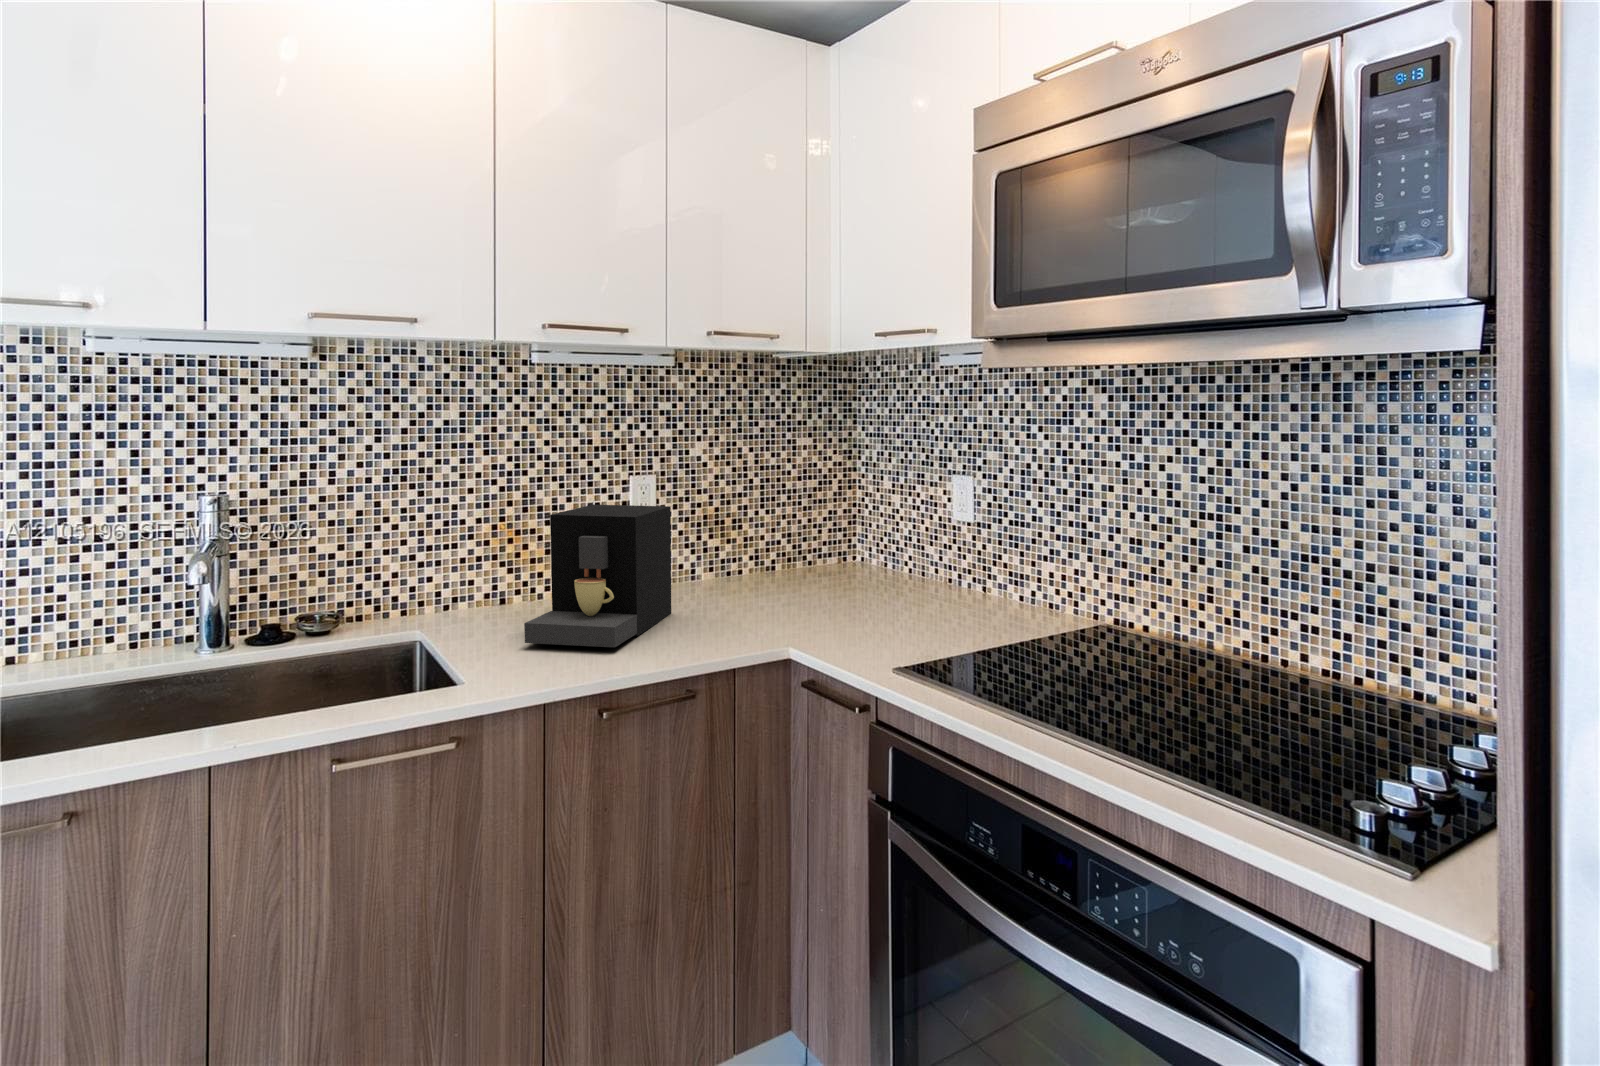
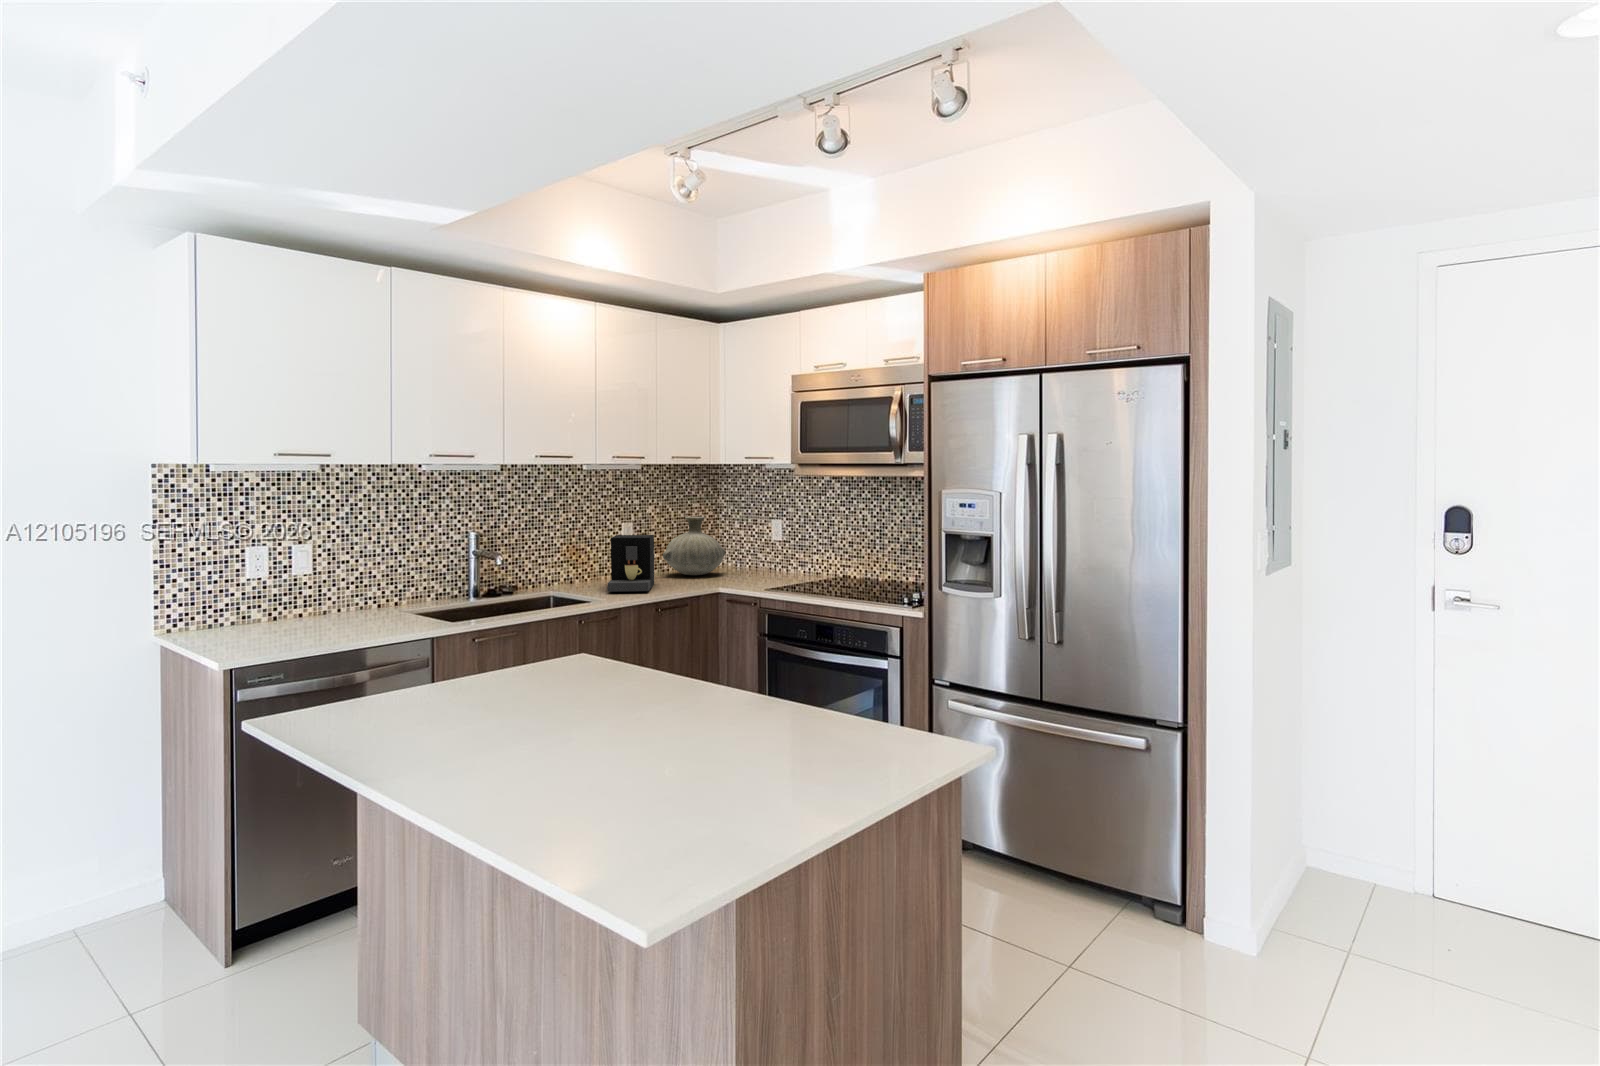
vase: none [710,466,850,591] -> present [663,517,725,575]

